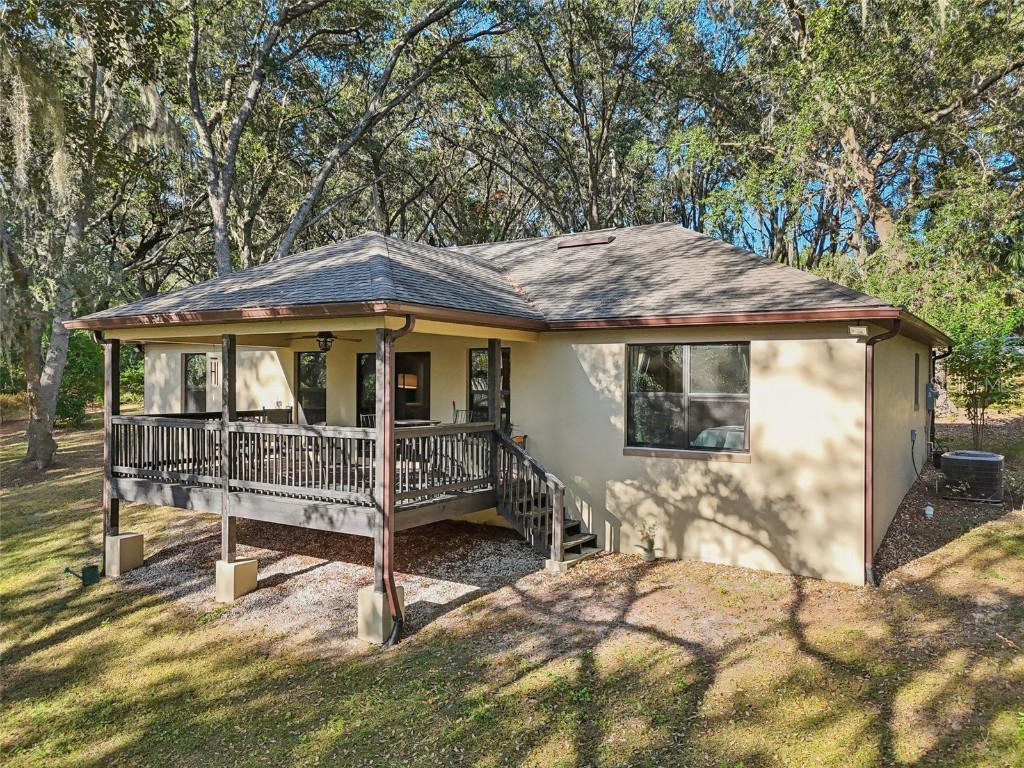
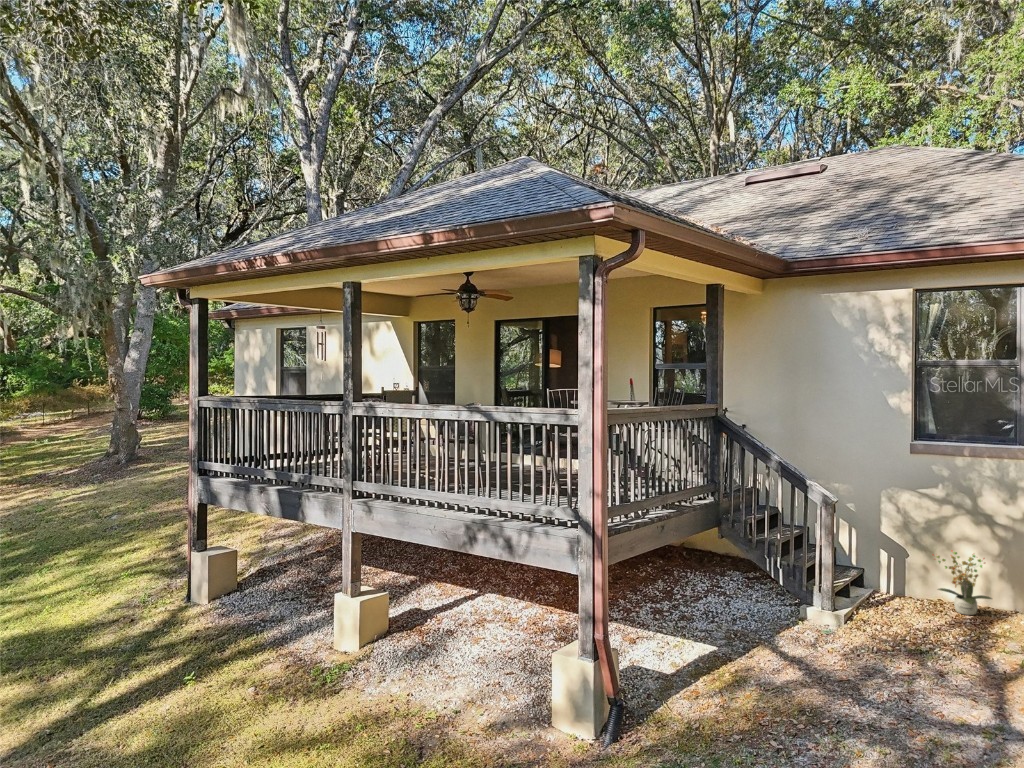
watering can: present [64,563,100,585] -> none [145,584,193,616]

